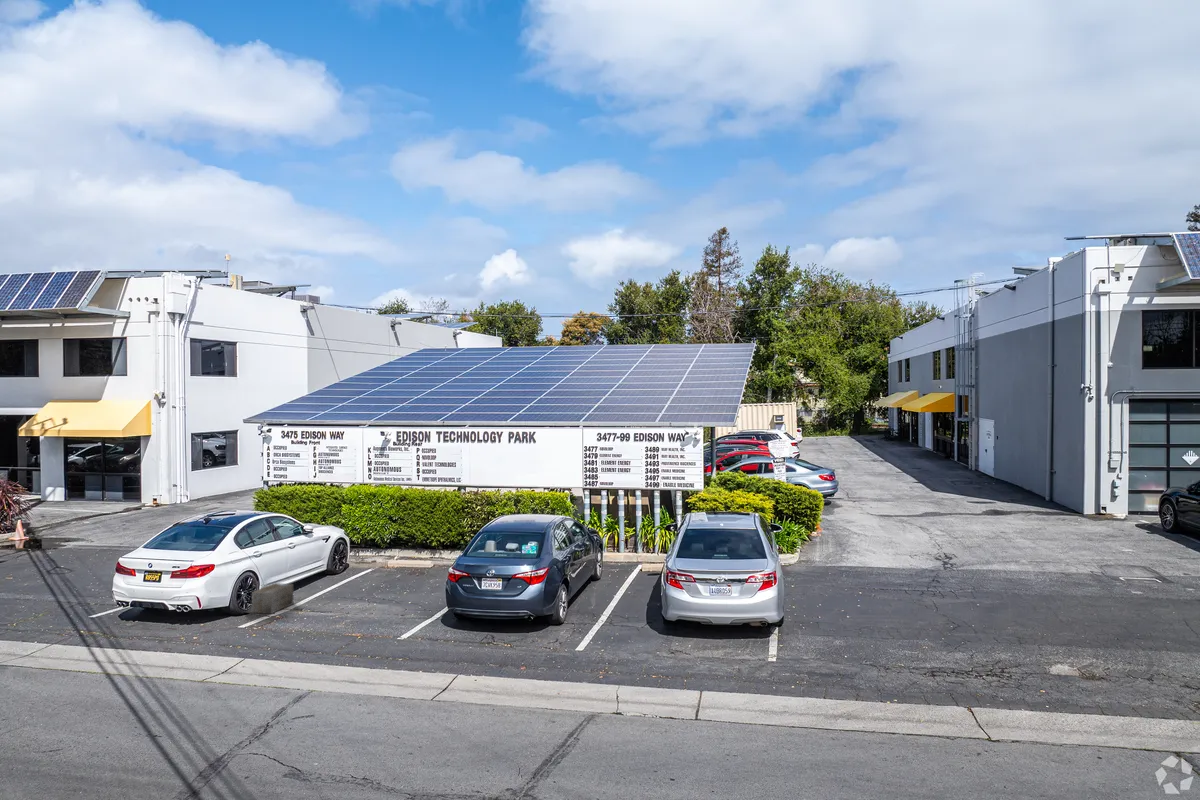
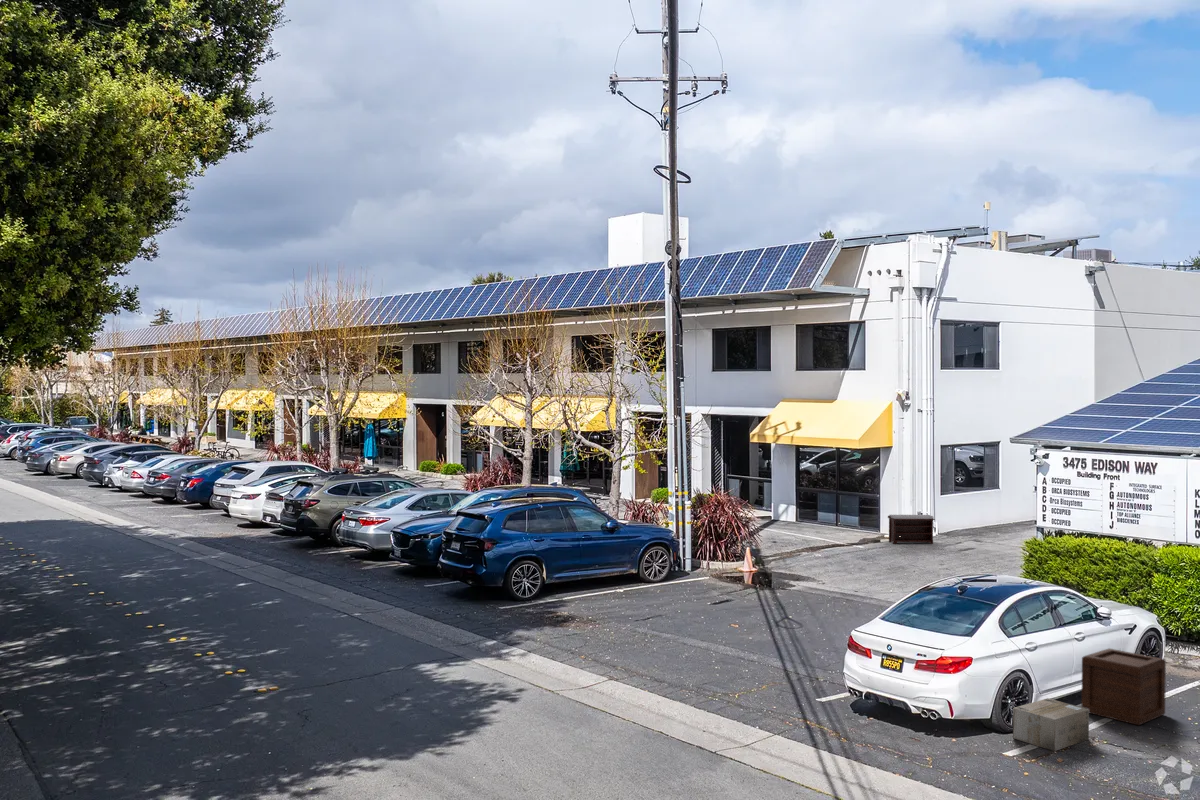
bench: none [150,486,190,511] -> present [888,515,935,544]
wooden crate: none [290,548,341,590] -> present [1081,649,1166,725]

